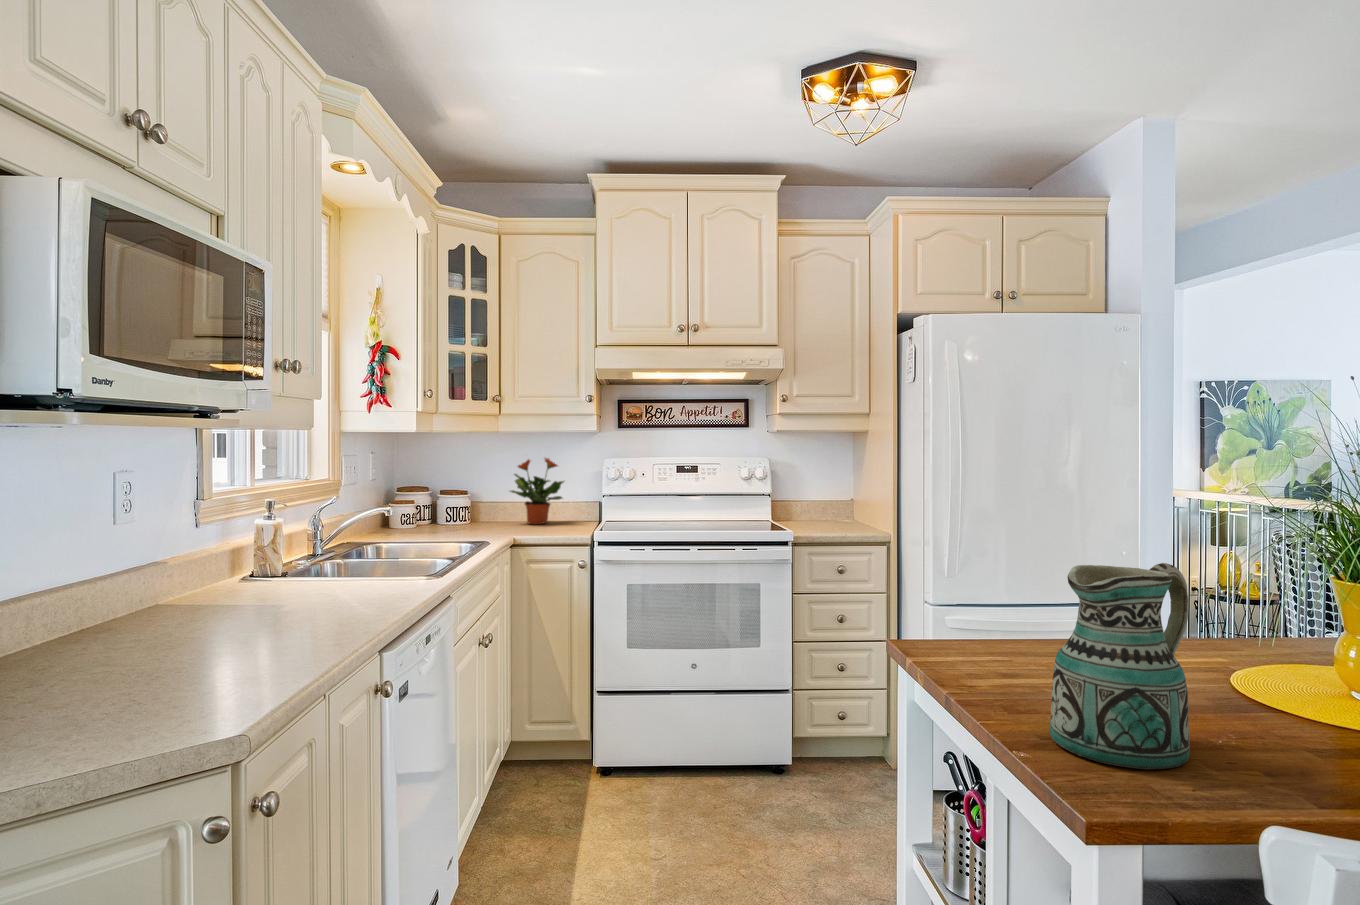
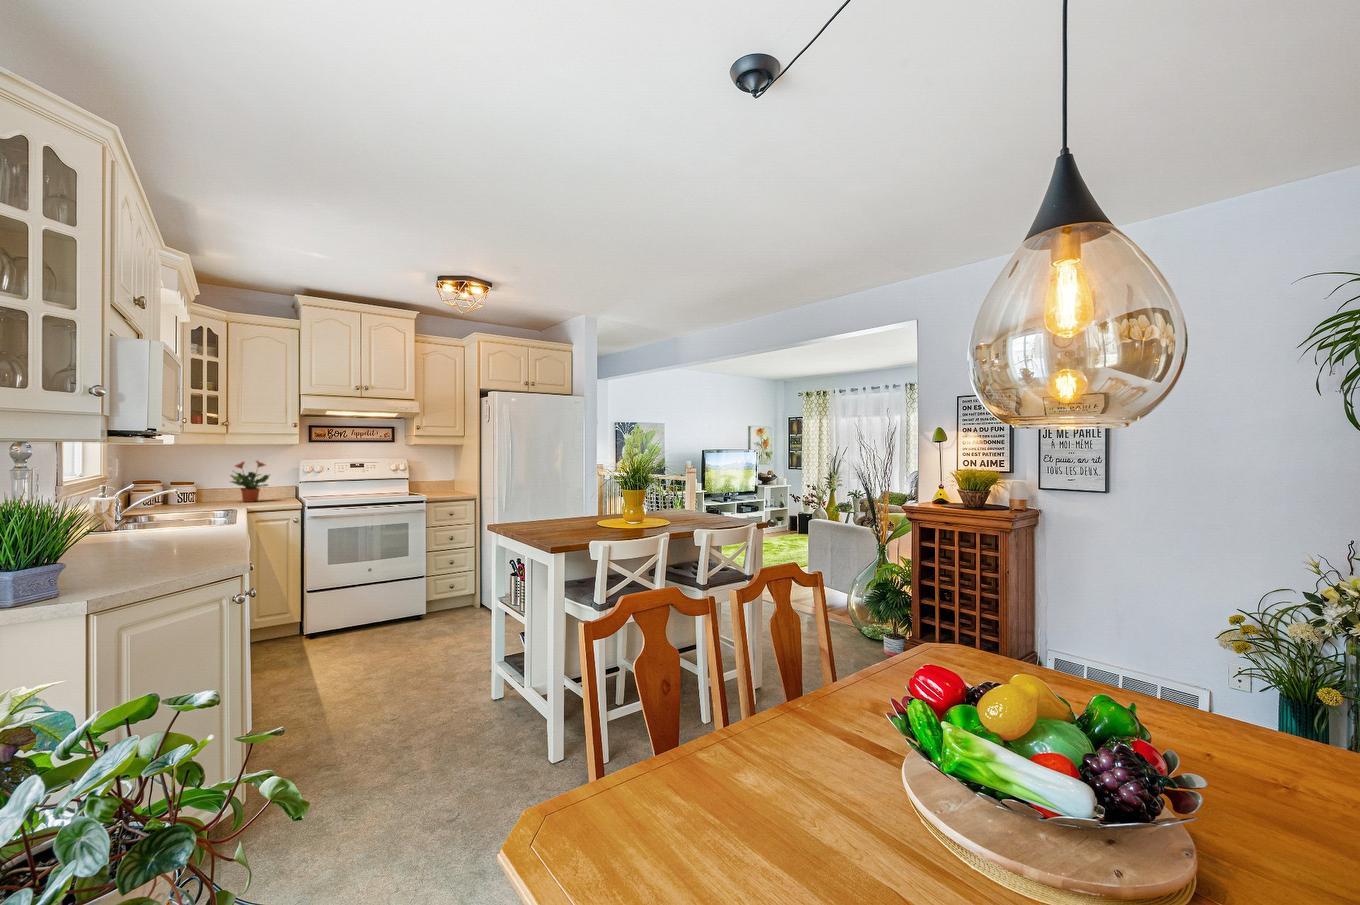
ceramic pitcher: present [1049,563,1190,769] -> none [536,480,573,531]

